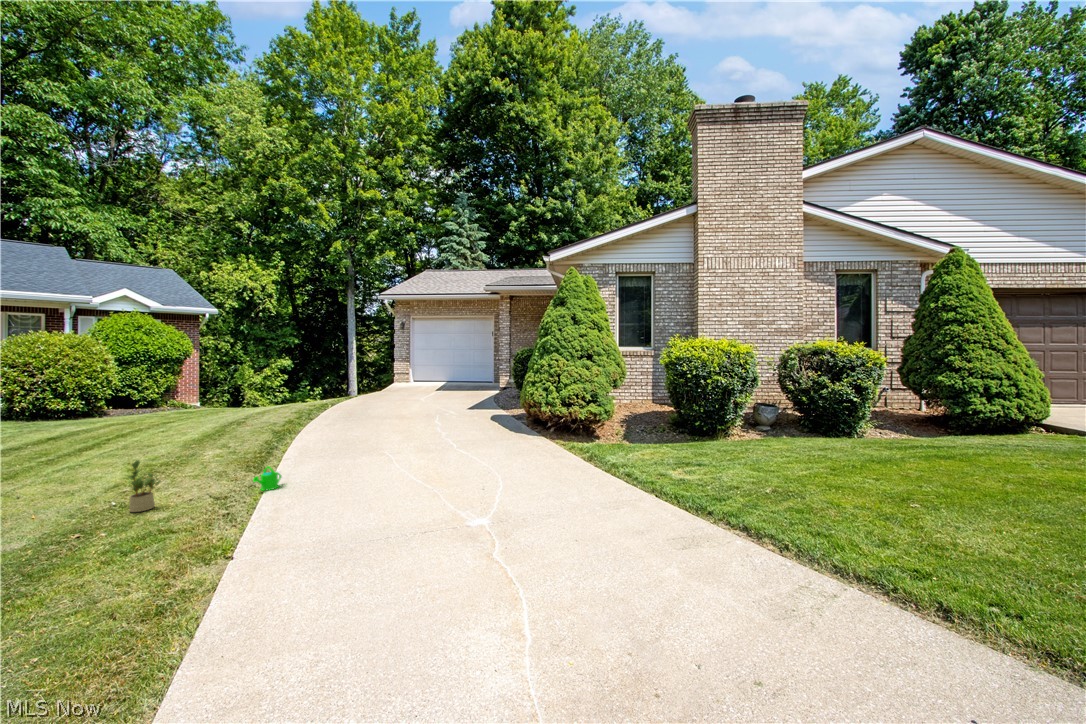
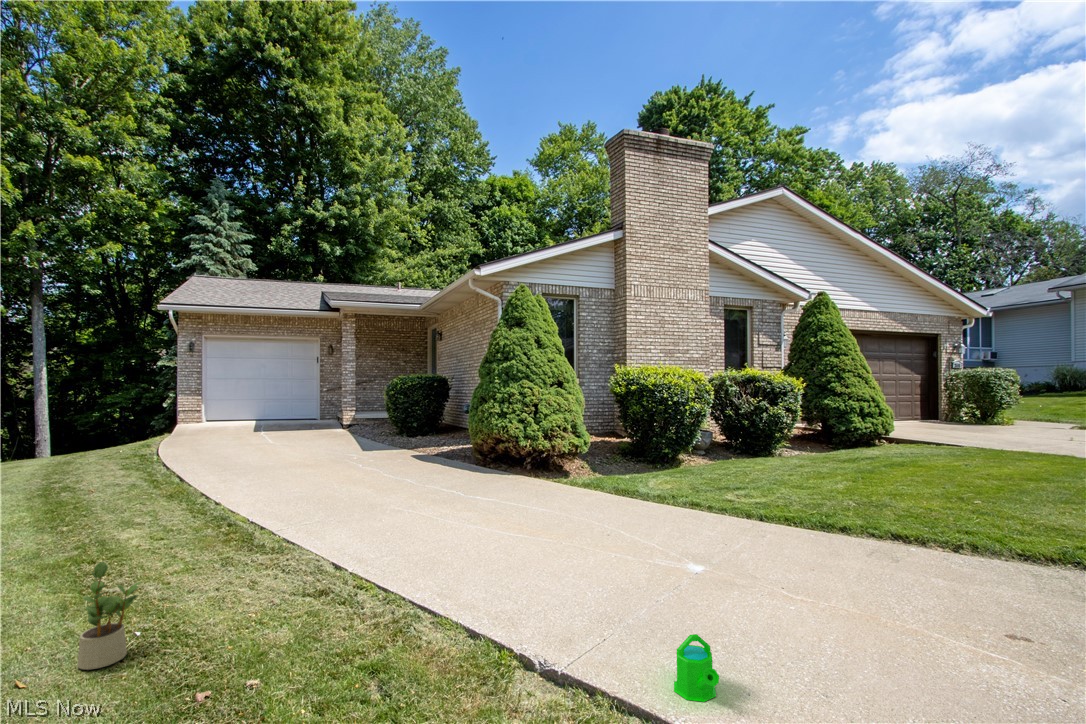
watering can: present [253,466,281,491] -> present [674,634,719,702]

